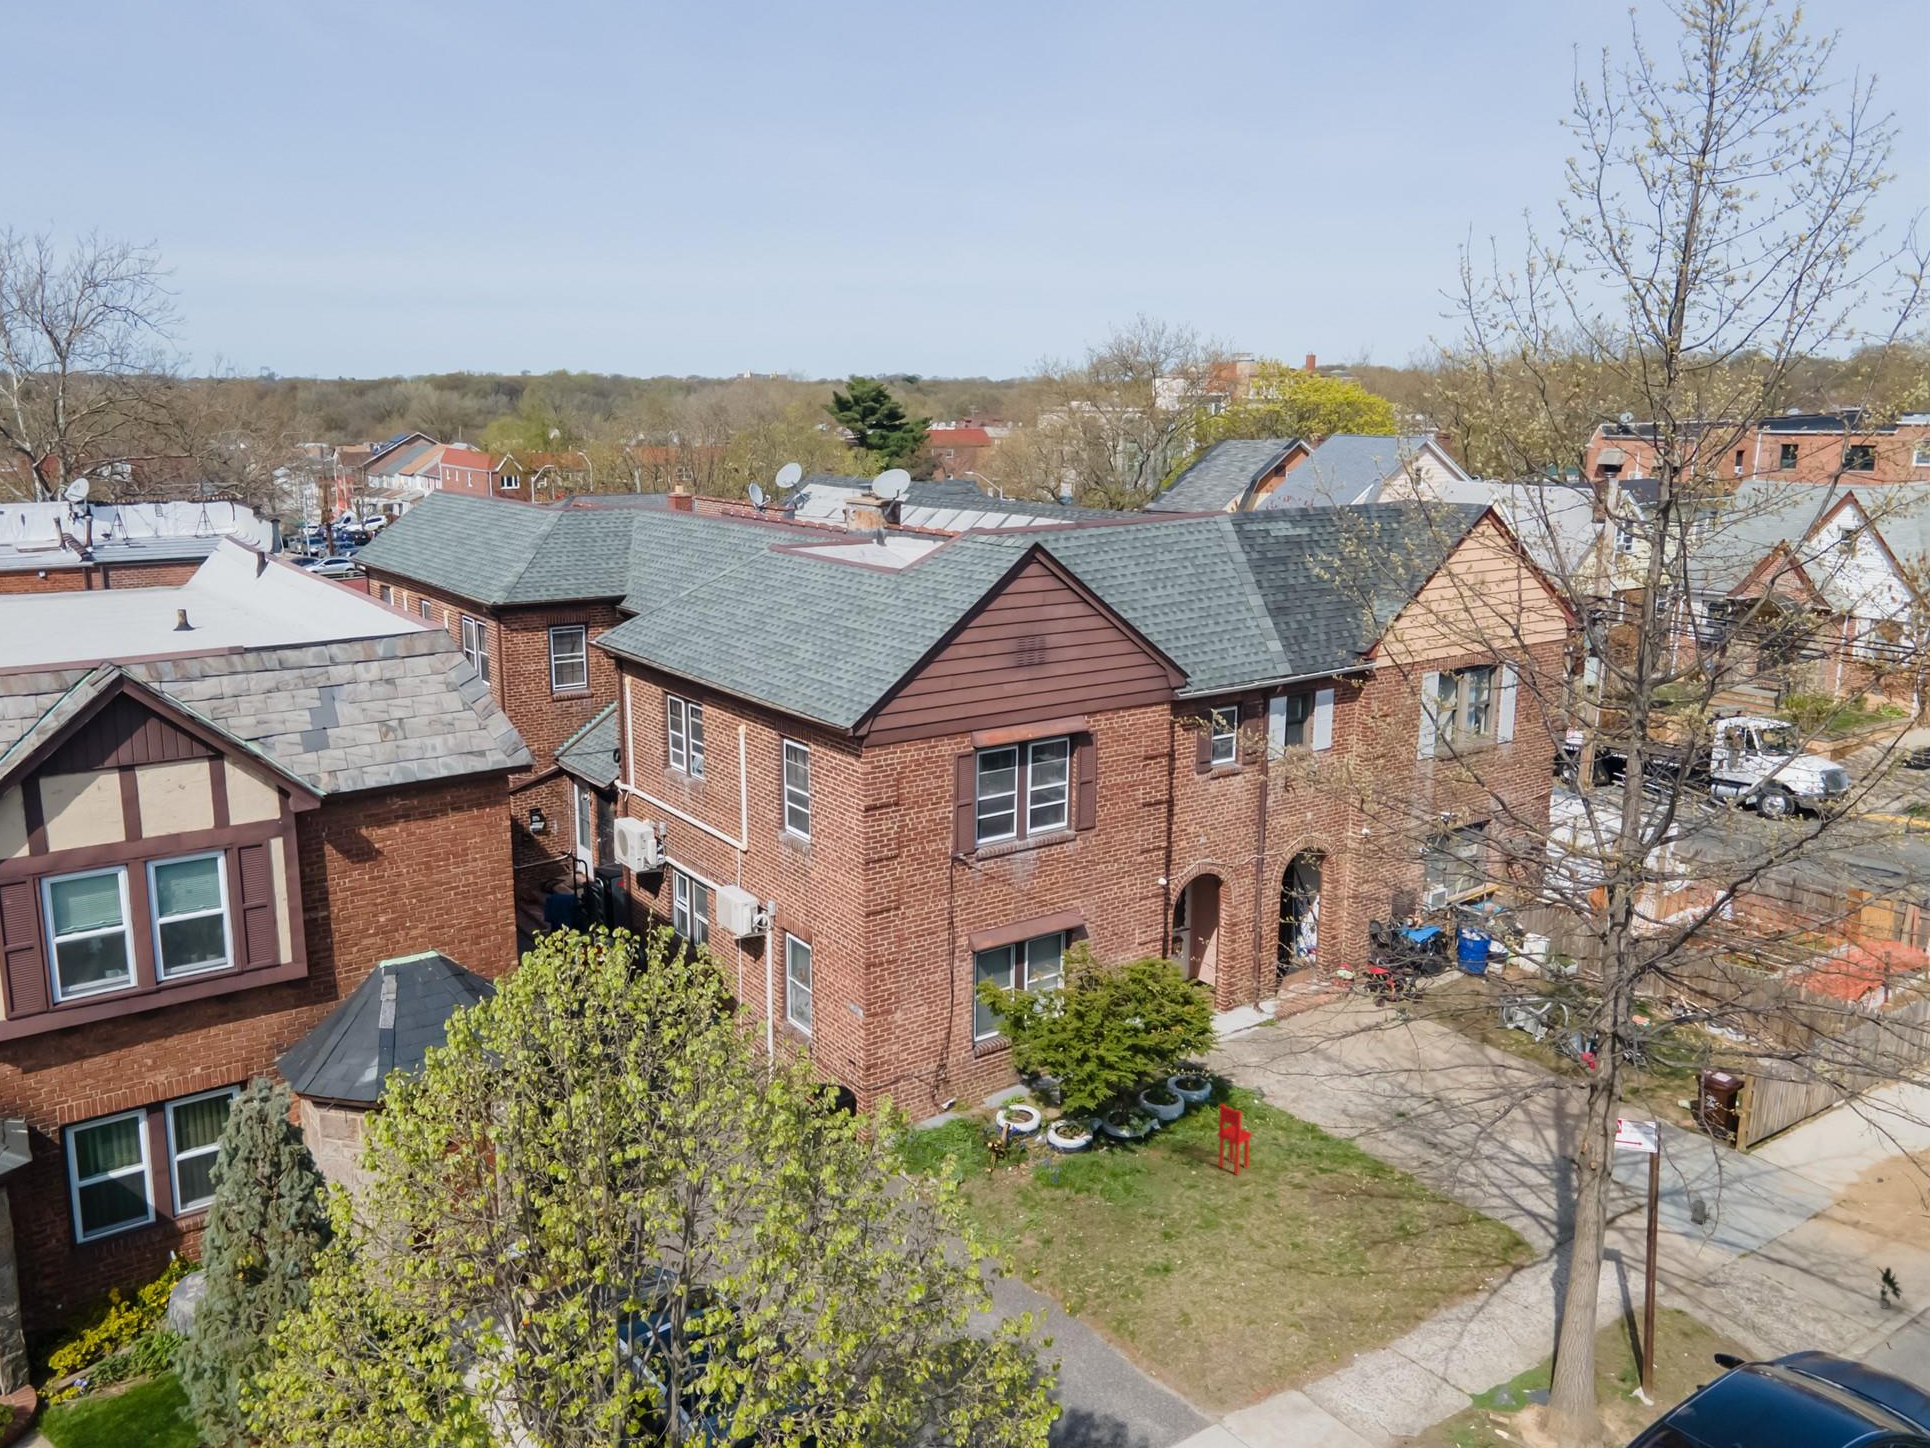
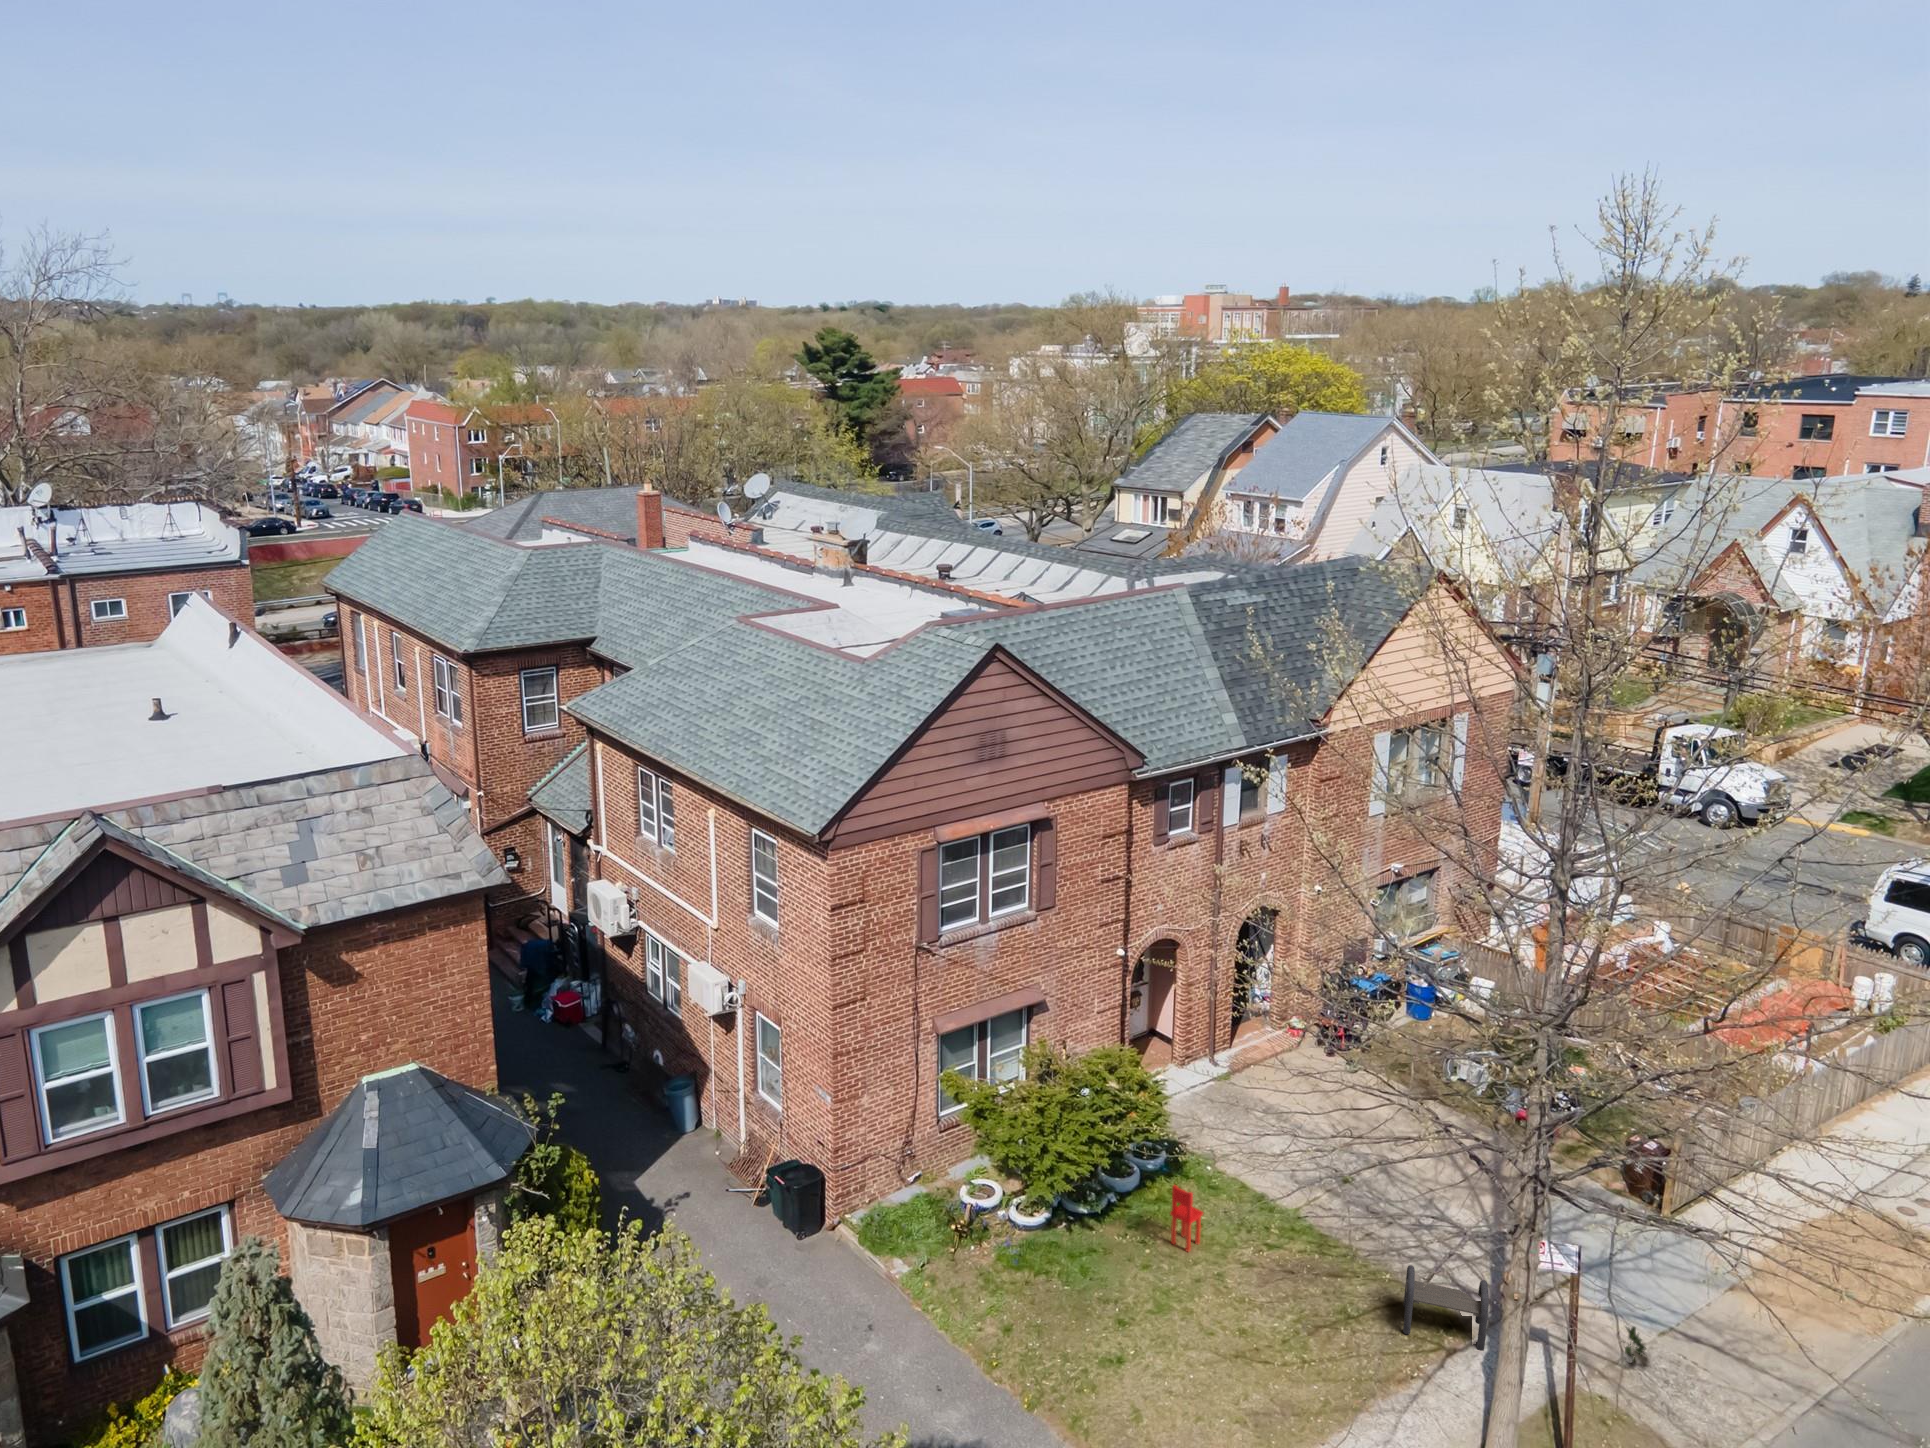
bench: none [1466,1179,1559,1266] -> present [1403,1265,1489,1351]
watering can: present [1690,1192,1706,1224] -> none [1614,1268,1637,1301]
potted plant: present [1878,1267,1902,1309] -> present [1625,1327,1645,1363]

